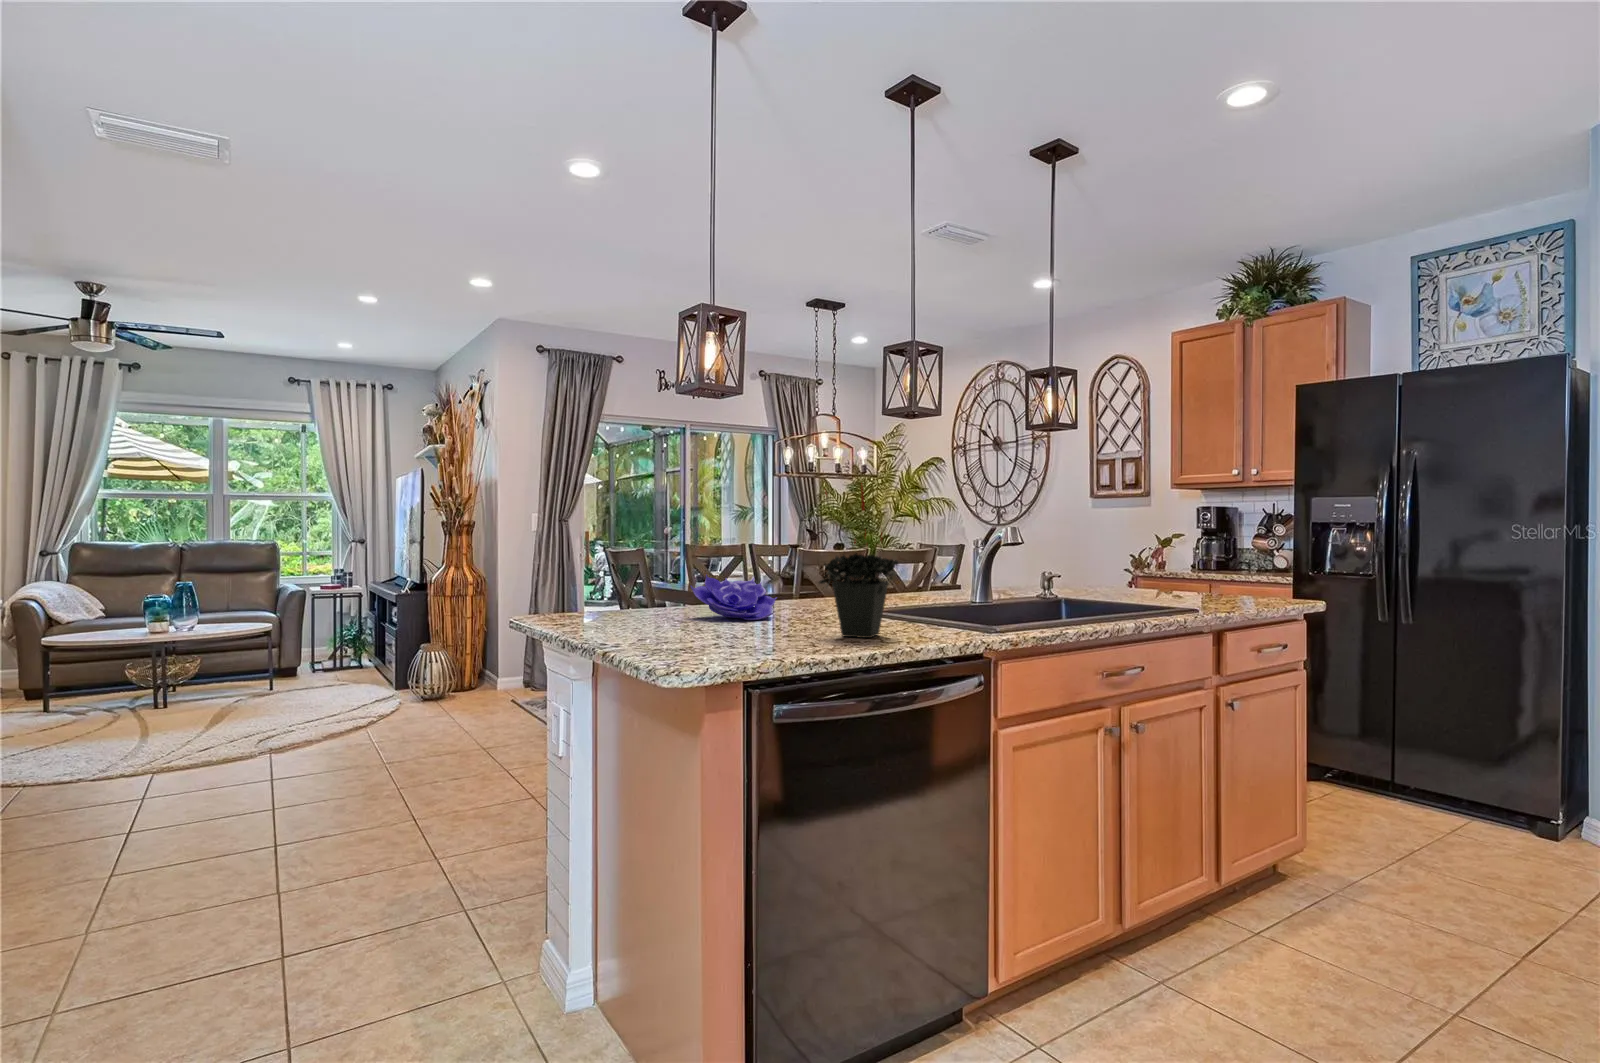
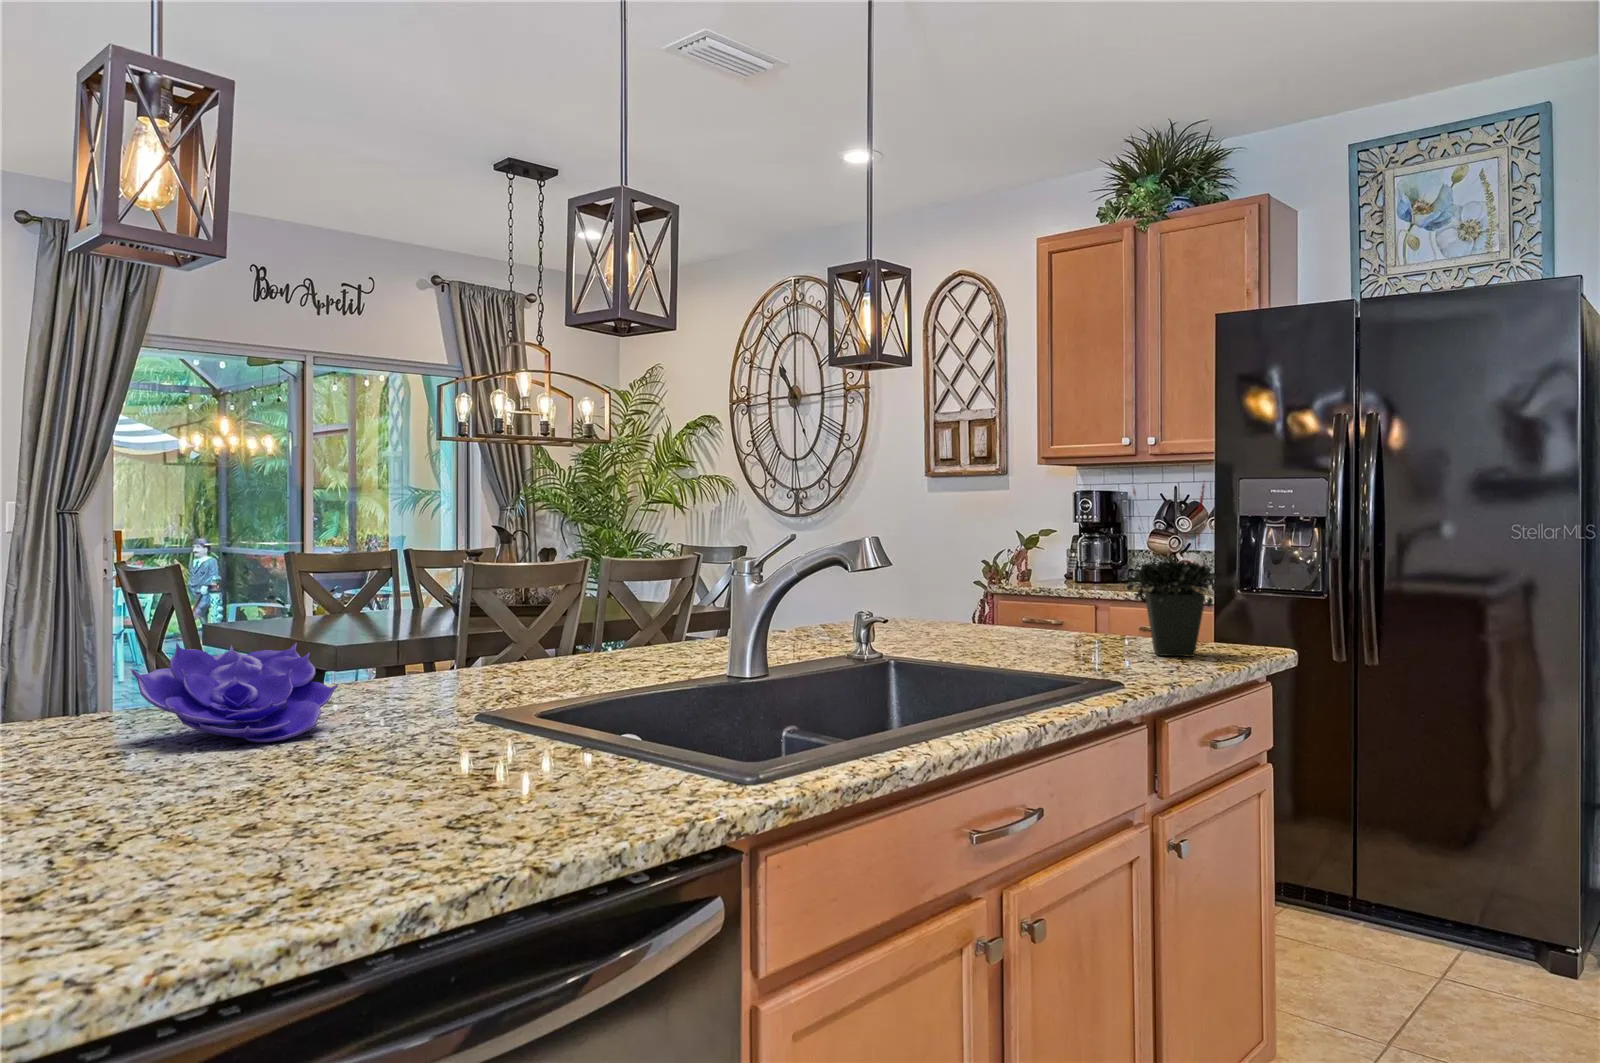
potted plant: present [819,487,898,638] -> present [1127,483,1220,657]

